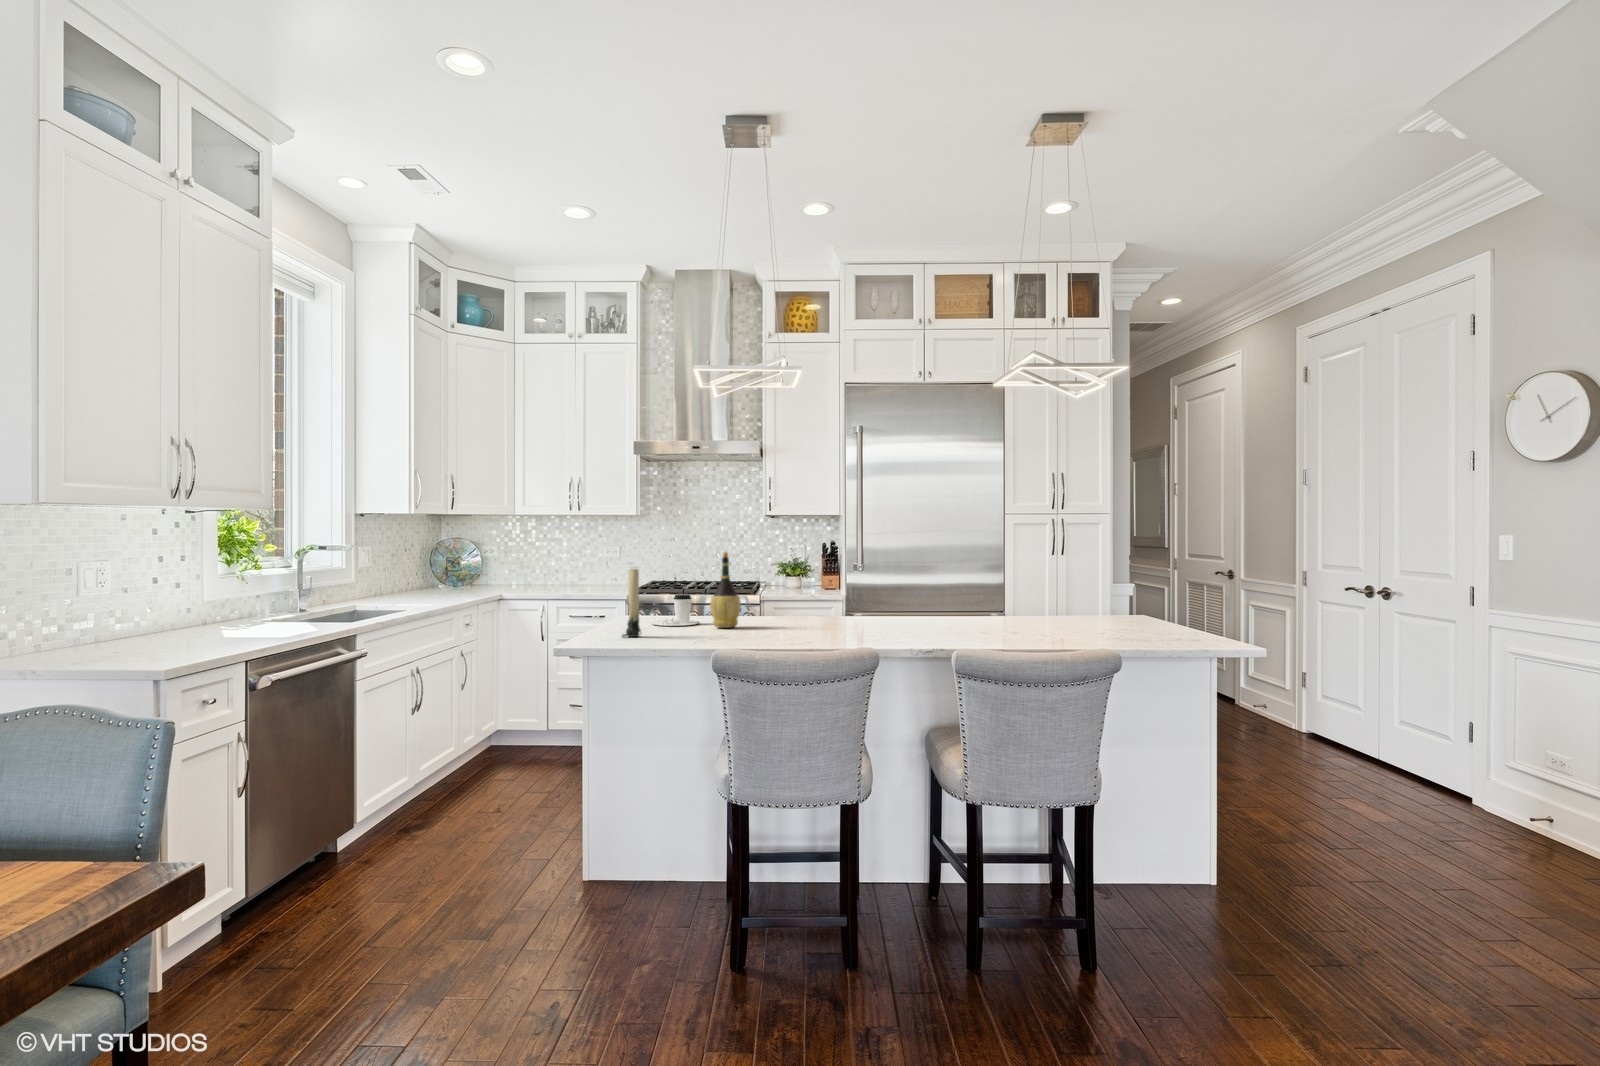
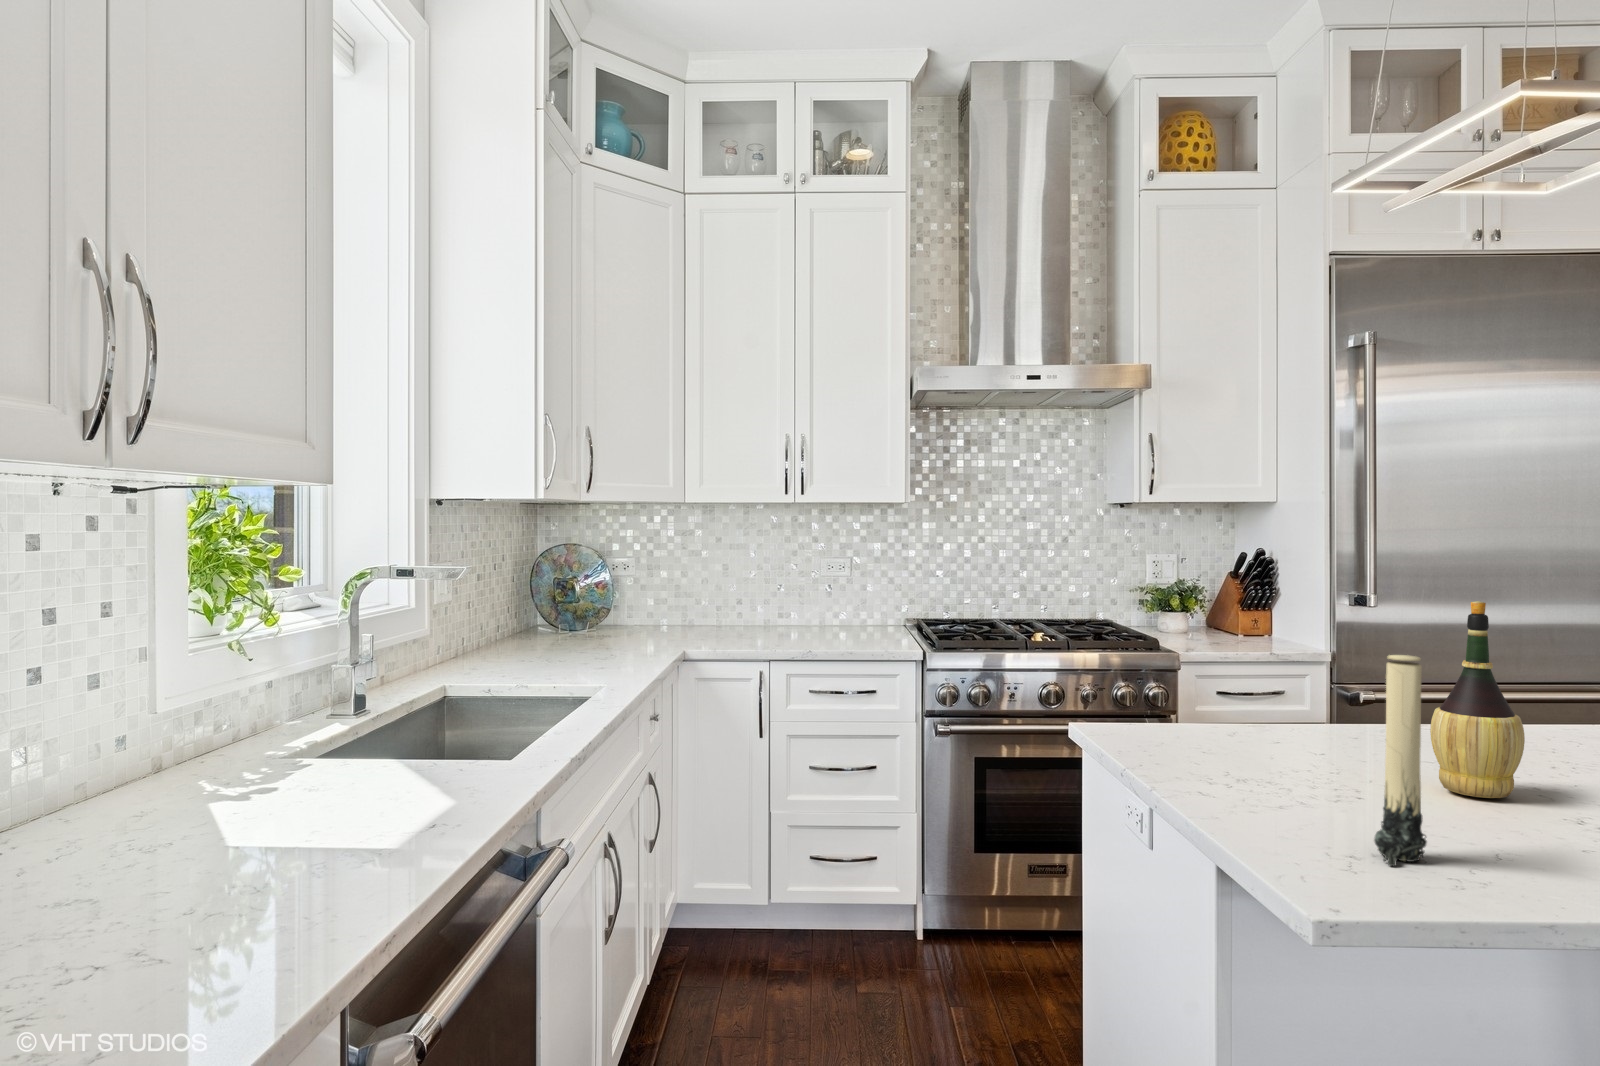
coffee cup: present [652,595,700,626] -> none [1225,697,1357,784]

